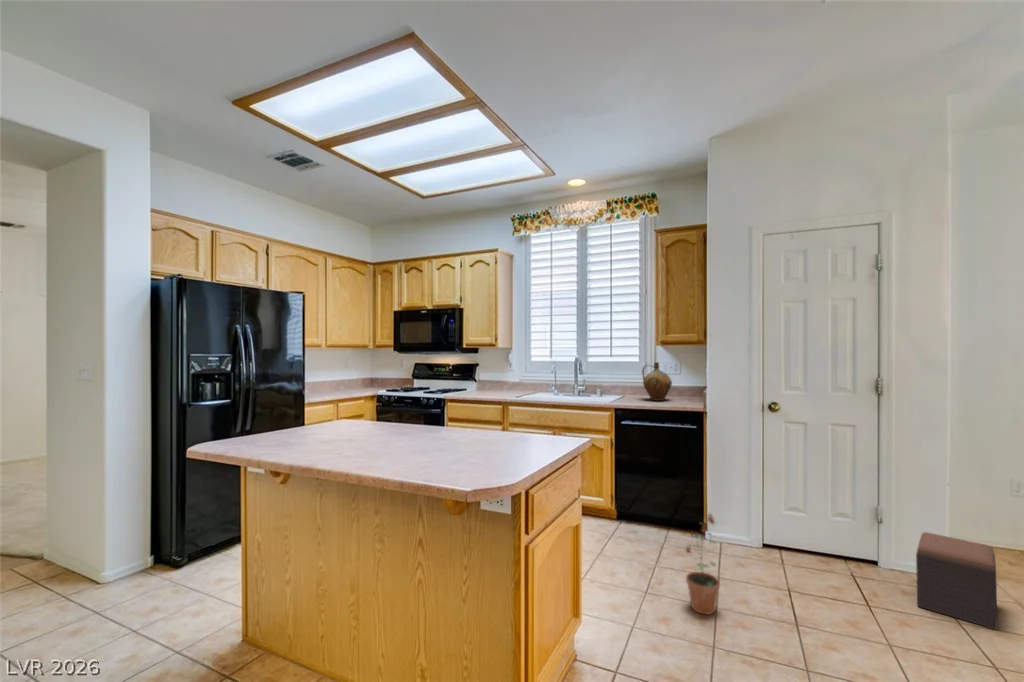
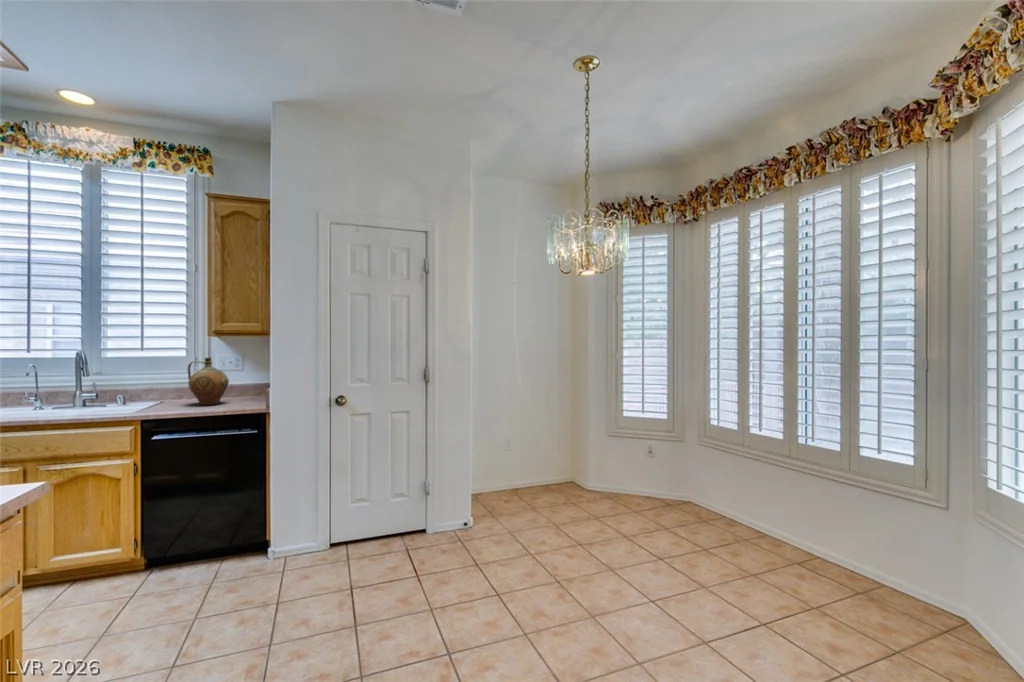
potted plant: present [686,514,720,614] -> none [228,532,274,657]
footstool: present [916,532,997,629] -> none [450,493,498,559]

